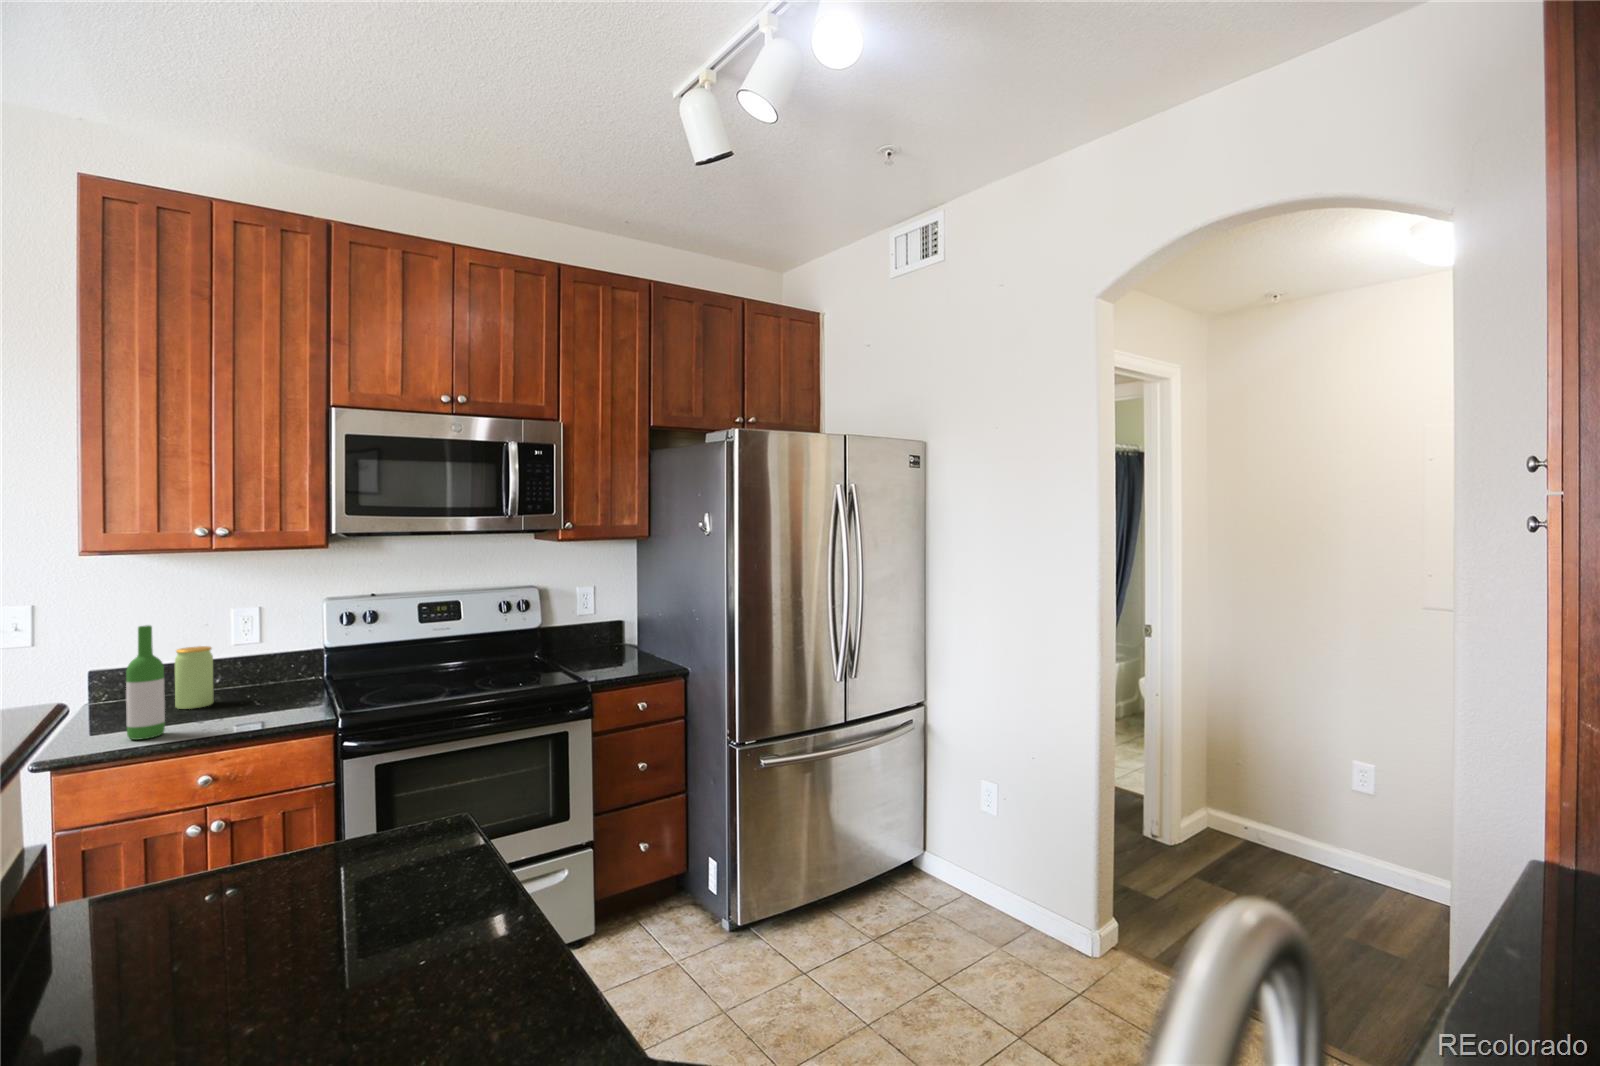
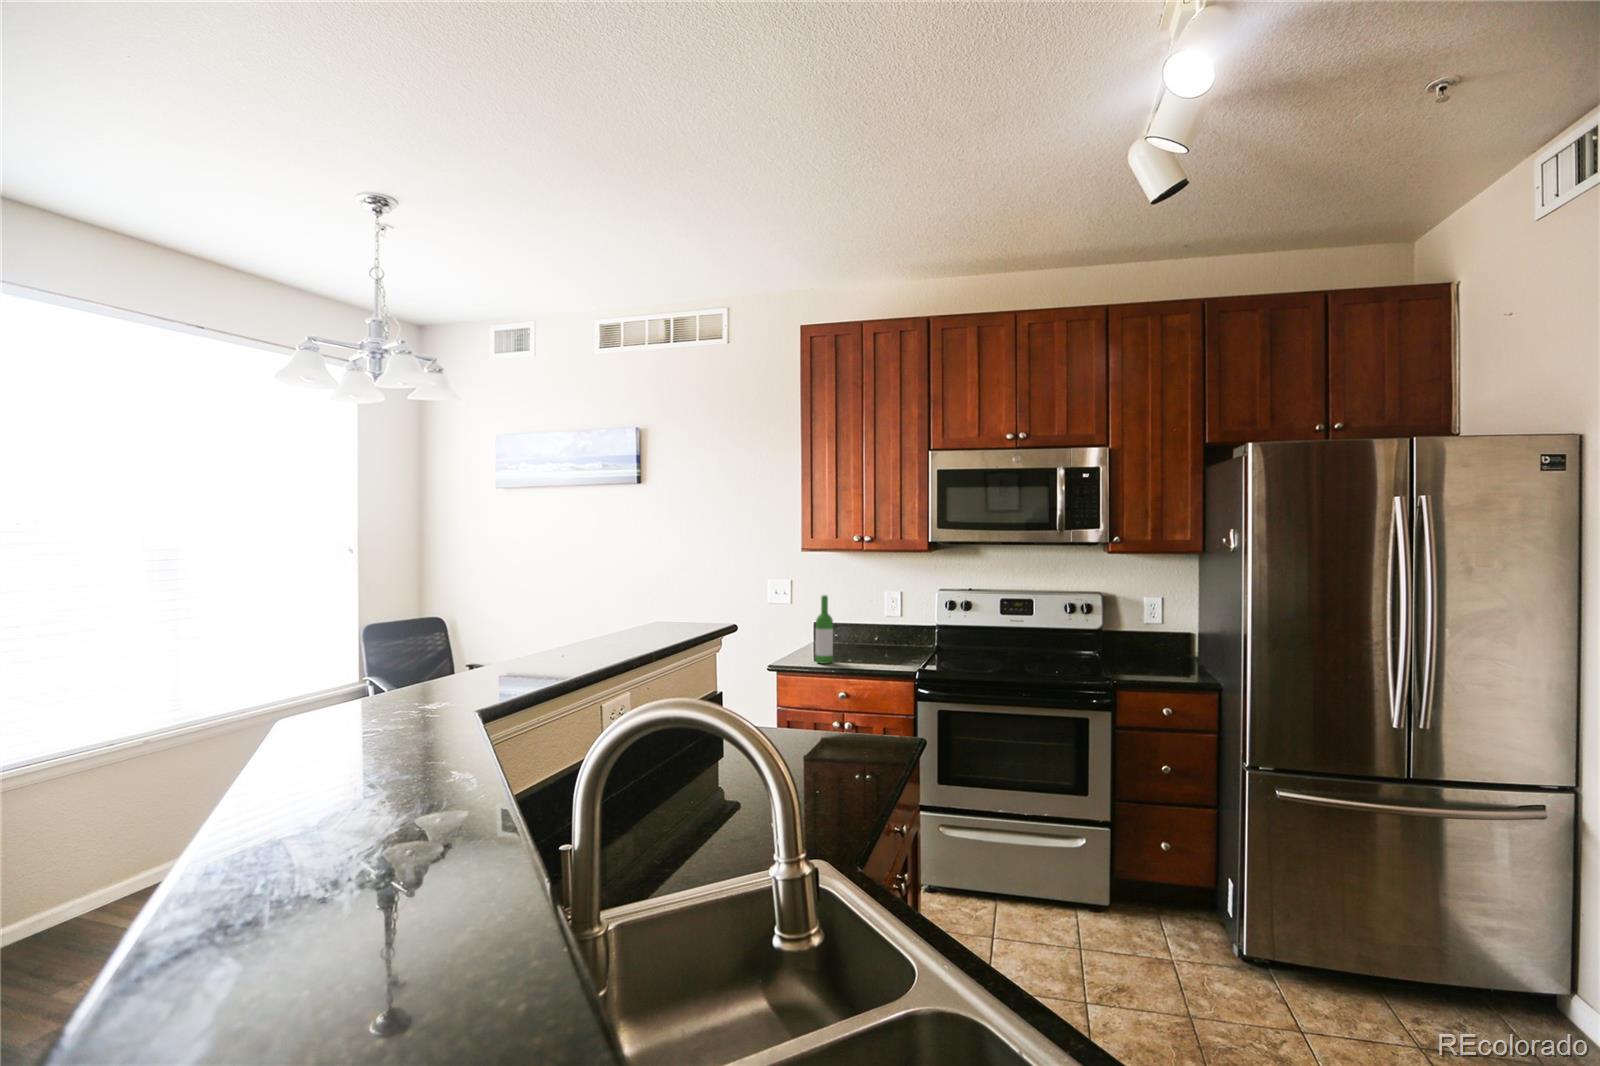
jar: present [175,646,213,709] -> none [848,612,868,651]

